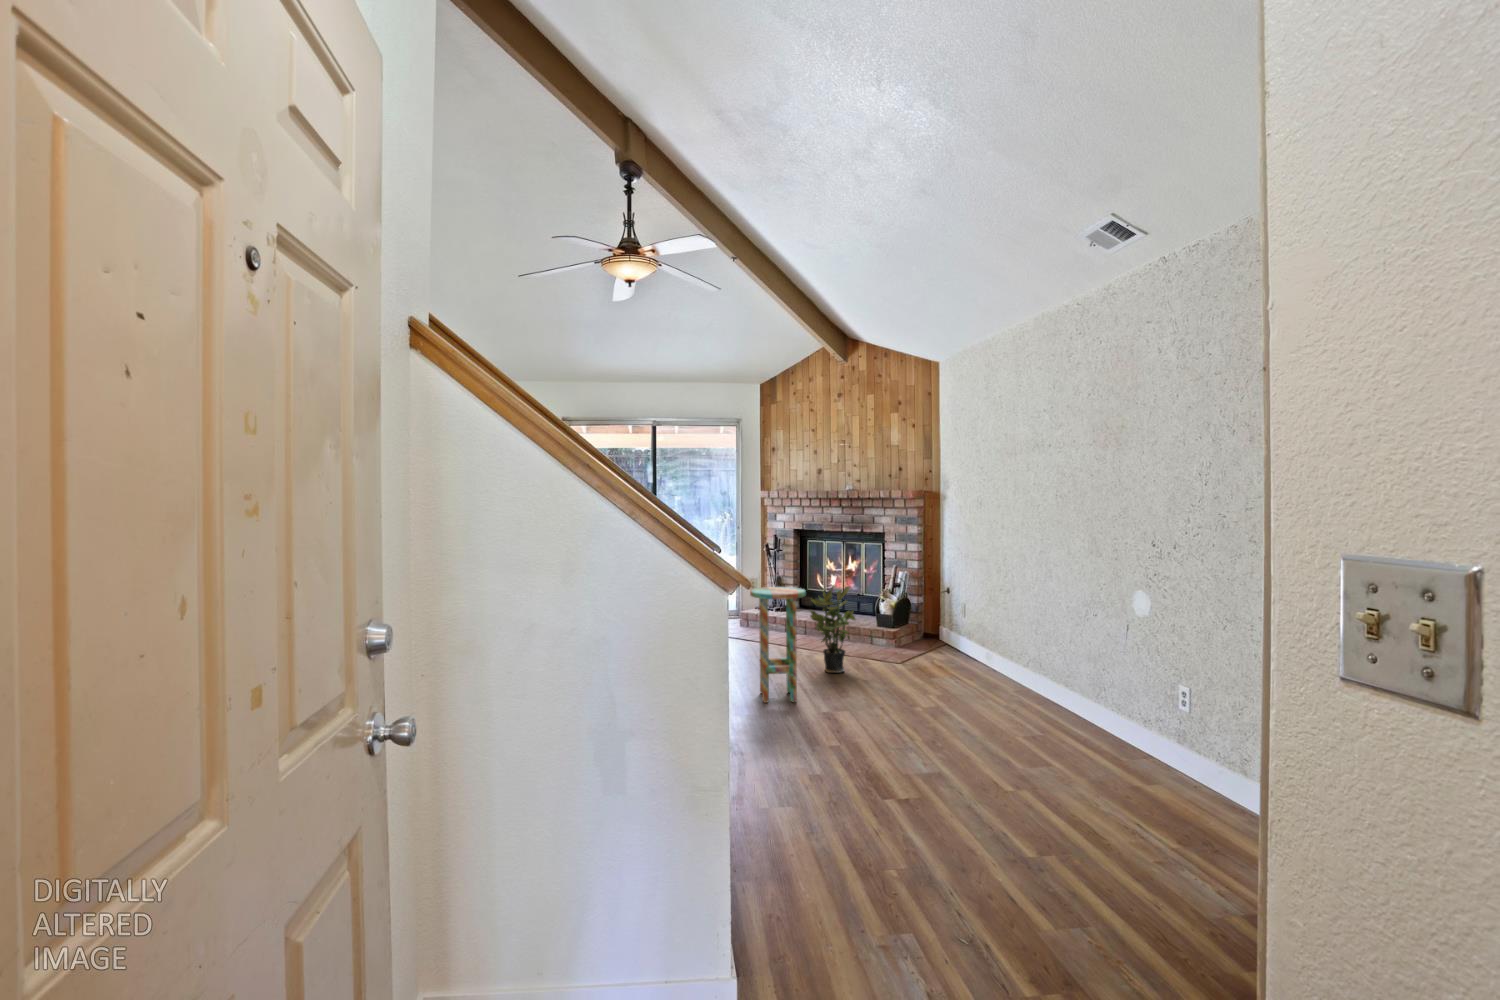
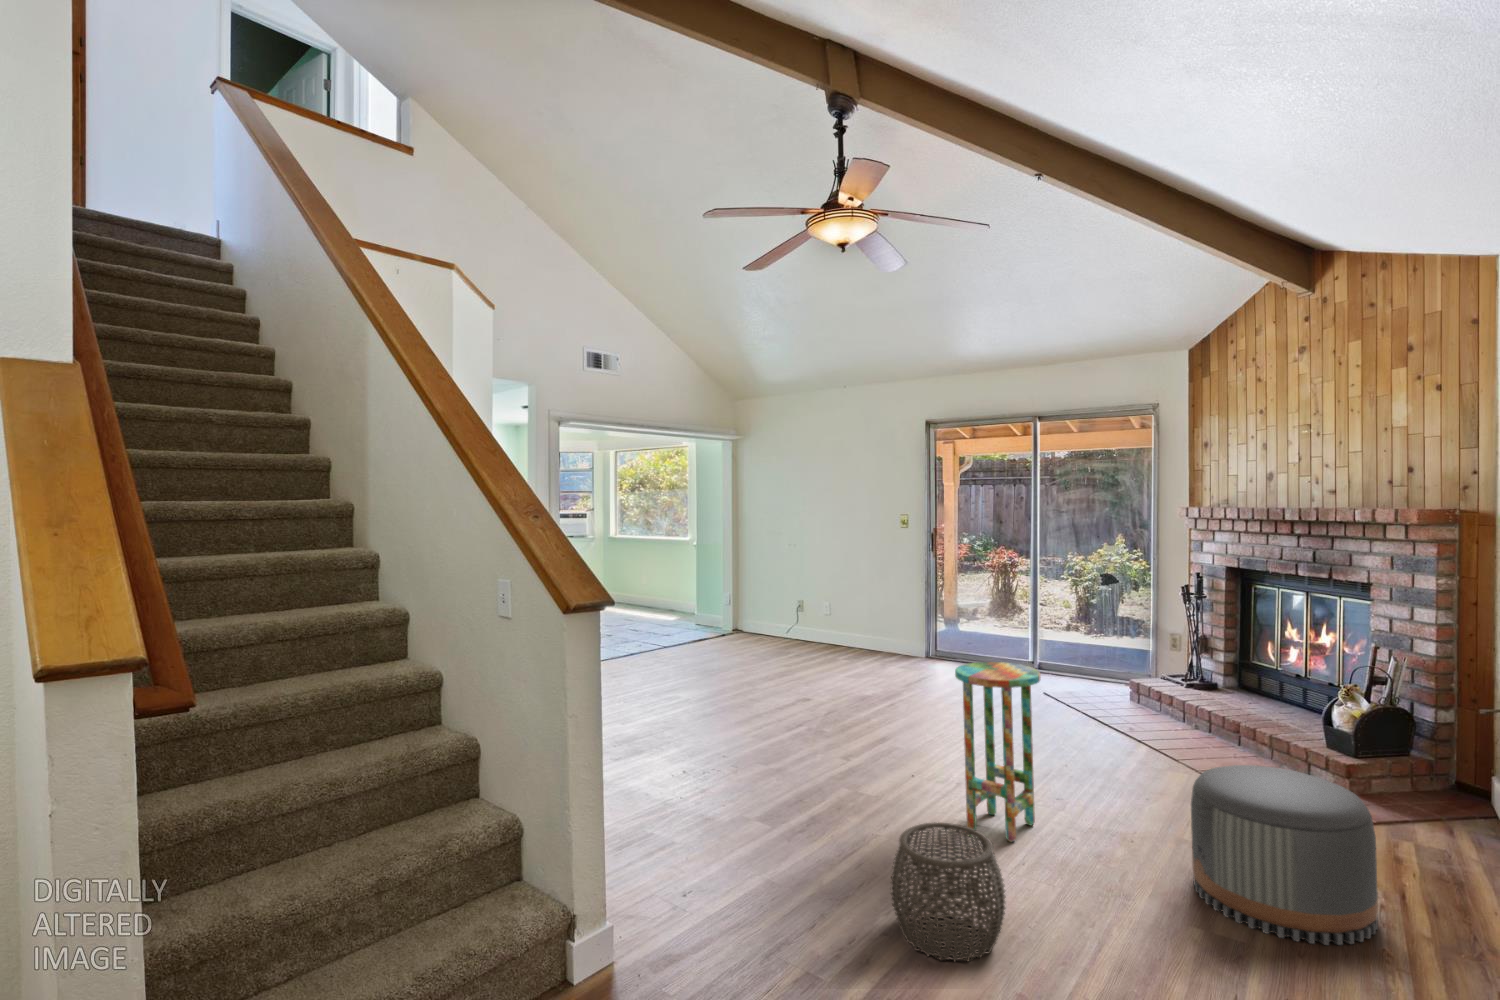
potted plant: present [810,587,855,673] -> none [1113,668,1198,814]
pouf: none [888,625,972,705] -> present [1191,765,1378,945]
woven basket: none [801,678,874,756] -> present [891,822,1006,961]

